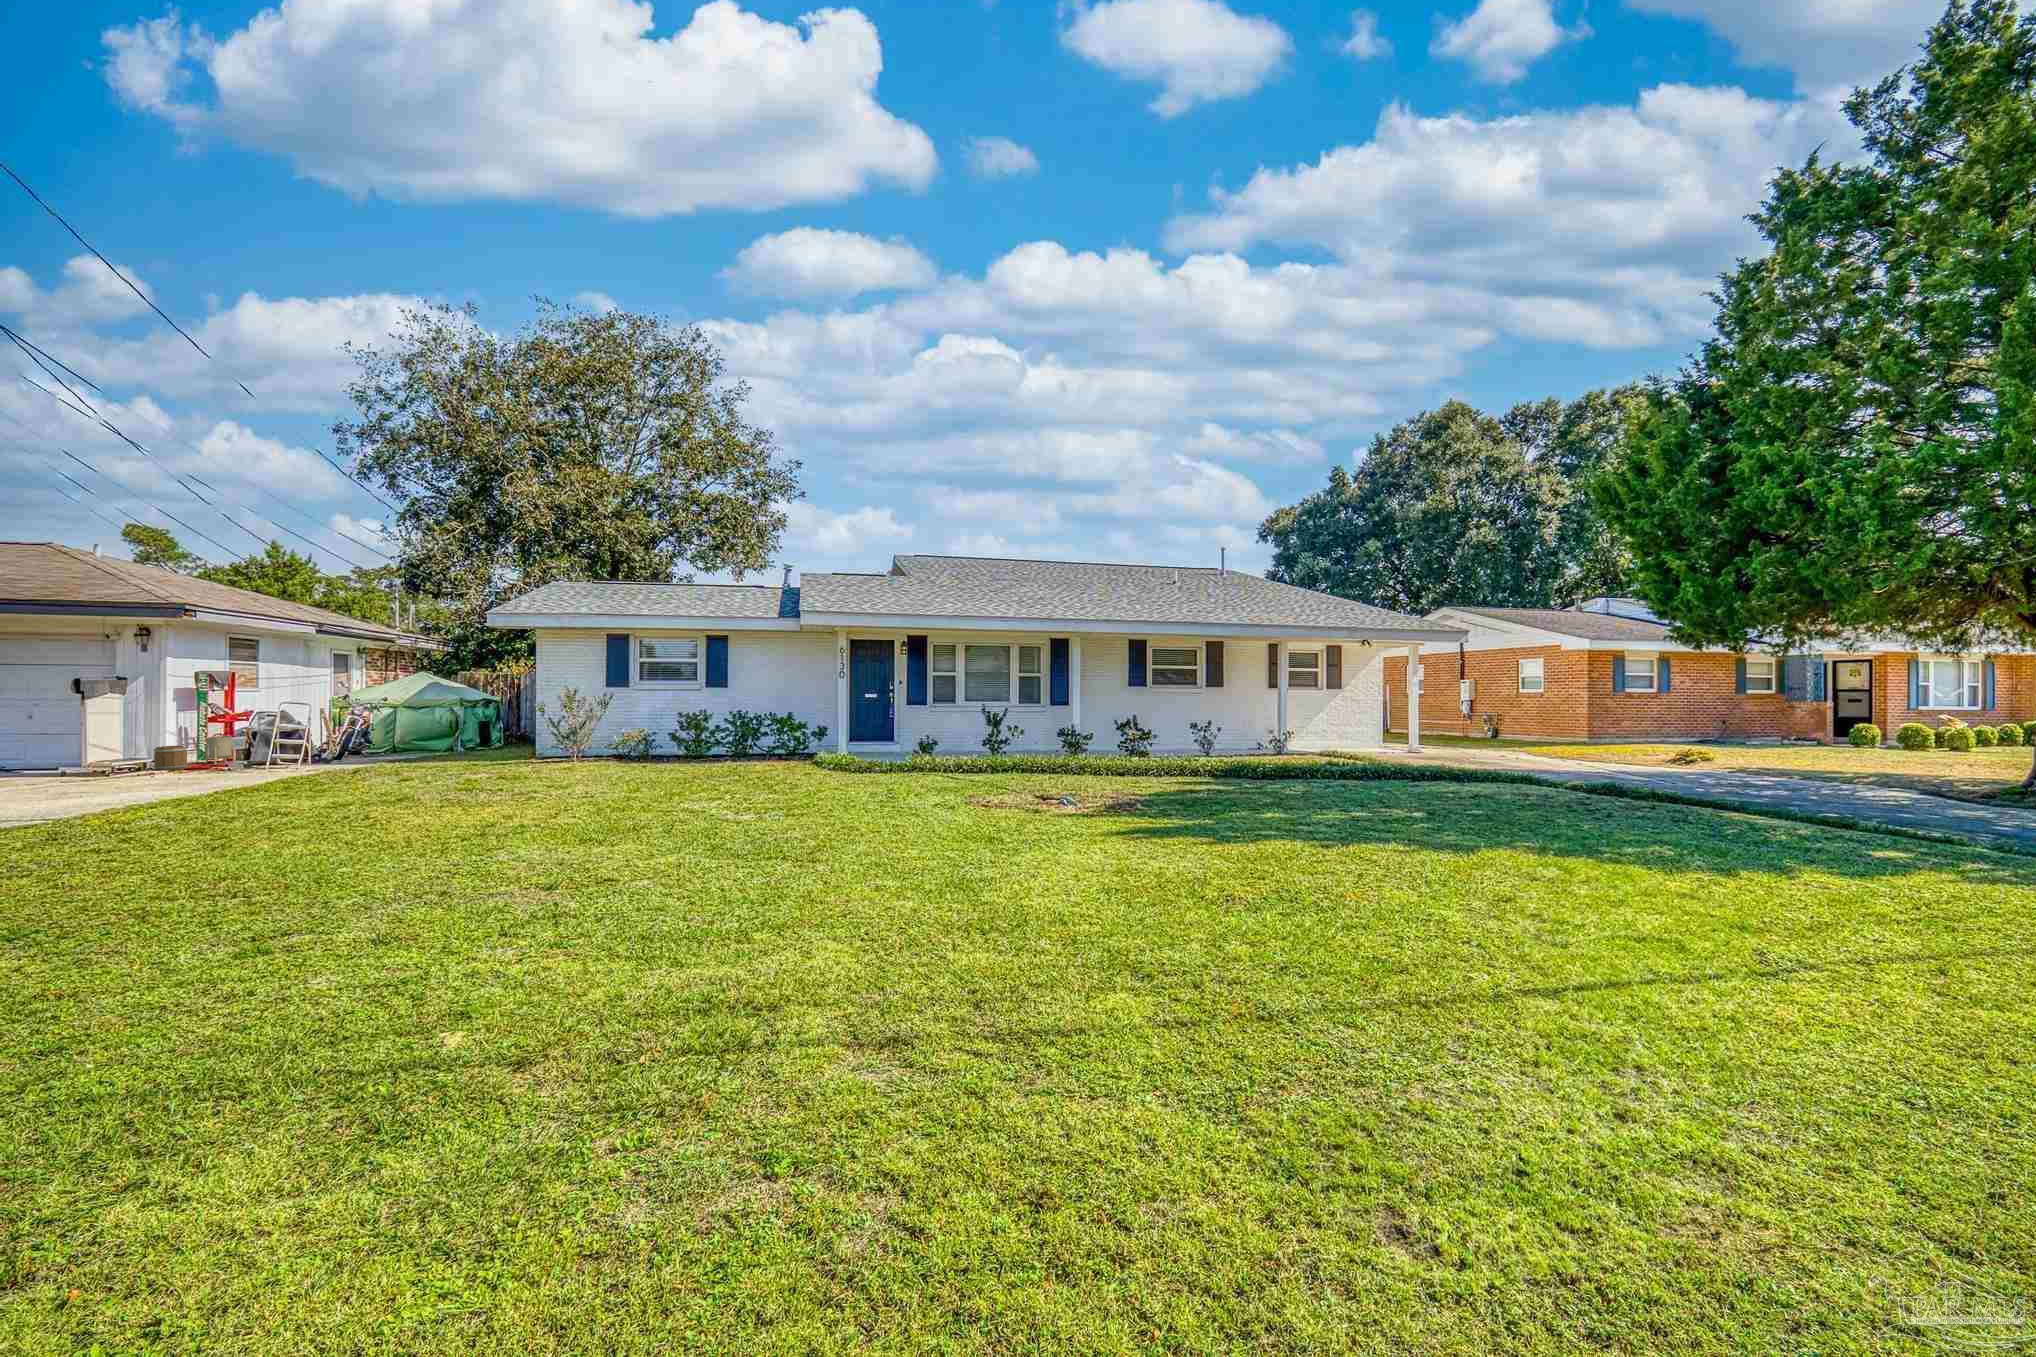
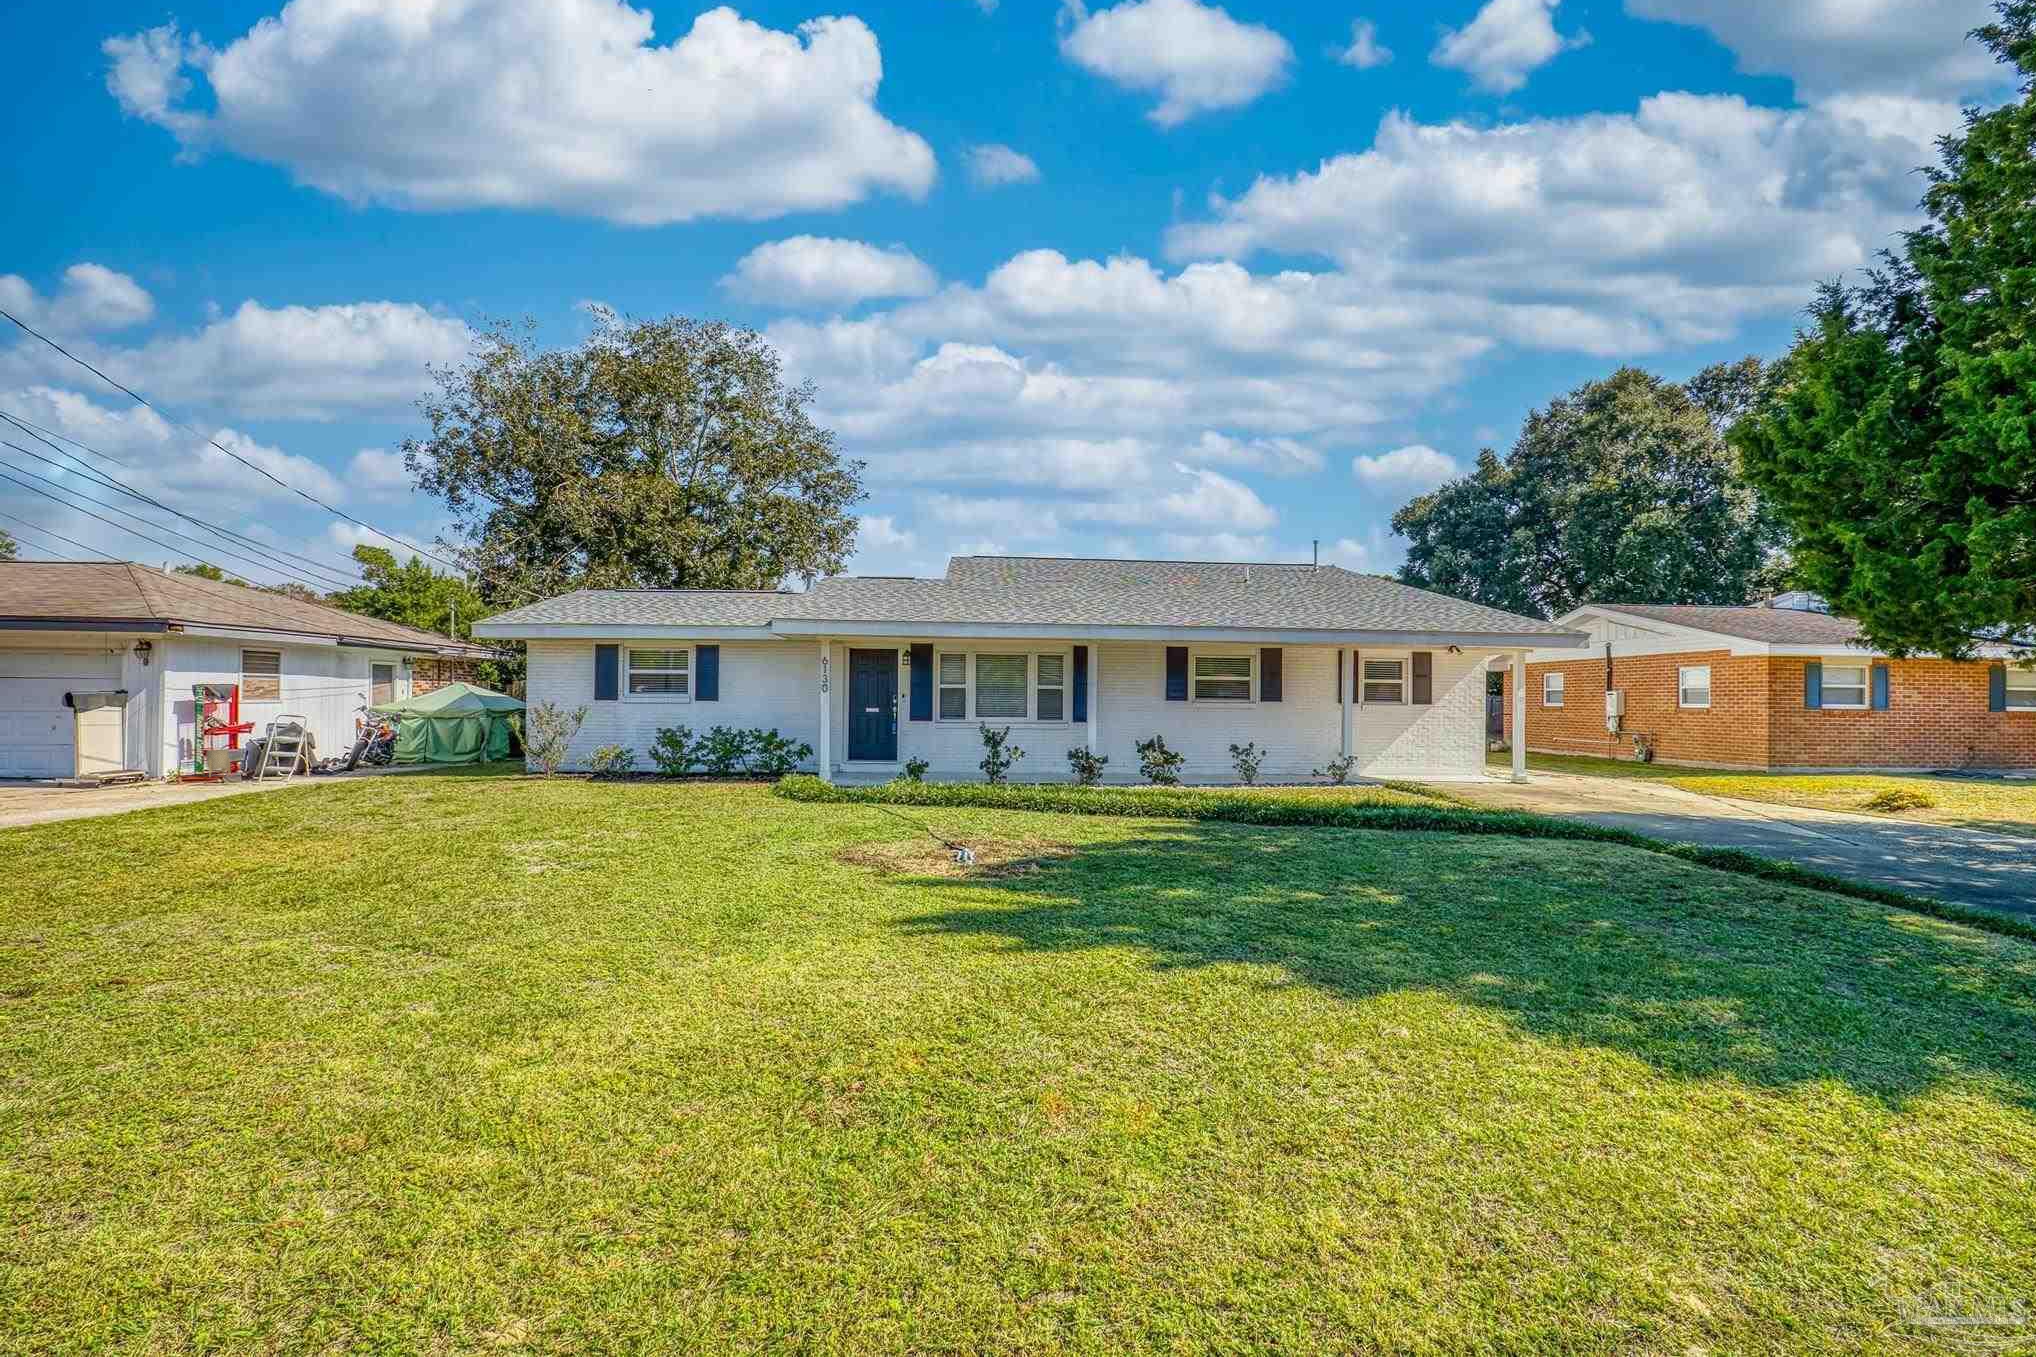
bucket: present [154,746,188,770] -> none [143,758,176,783]

